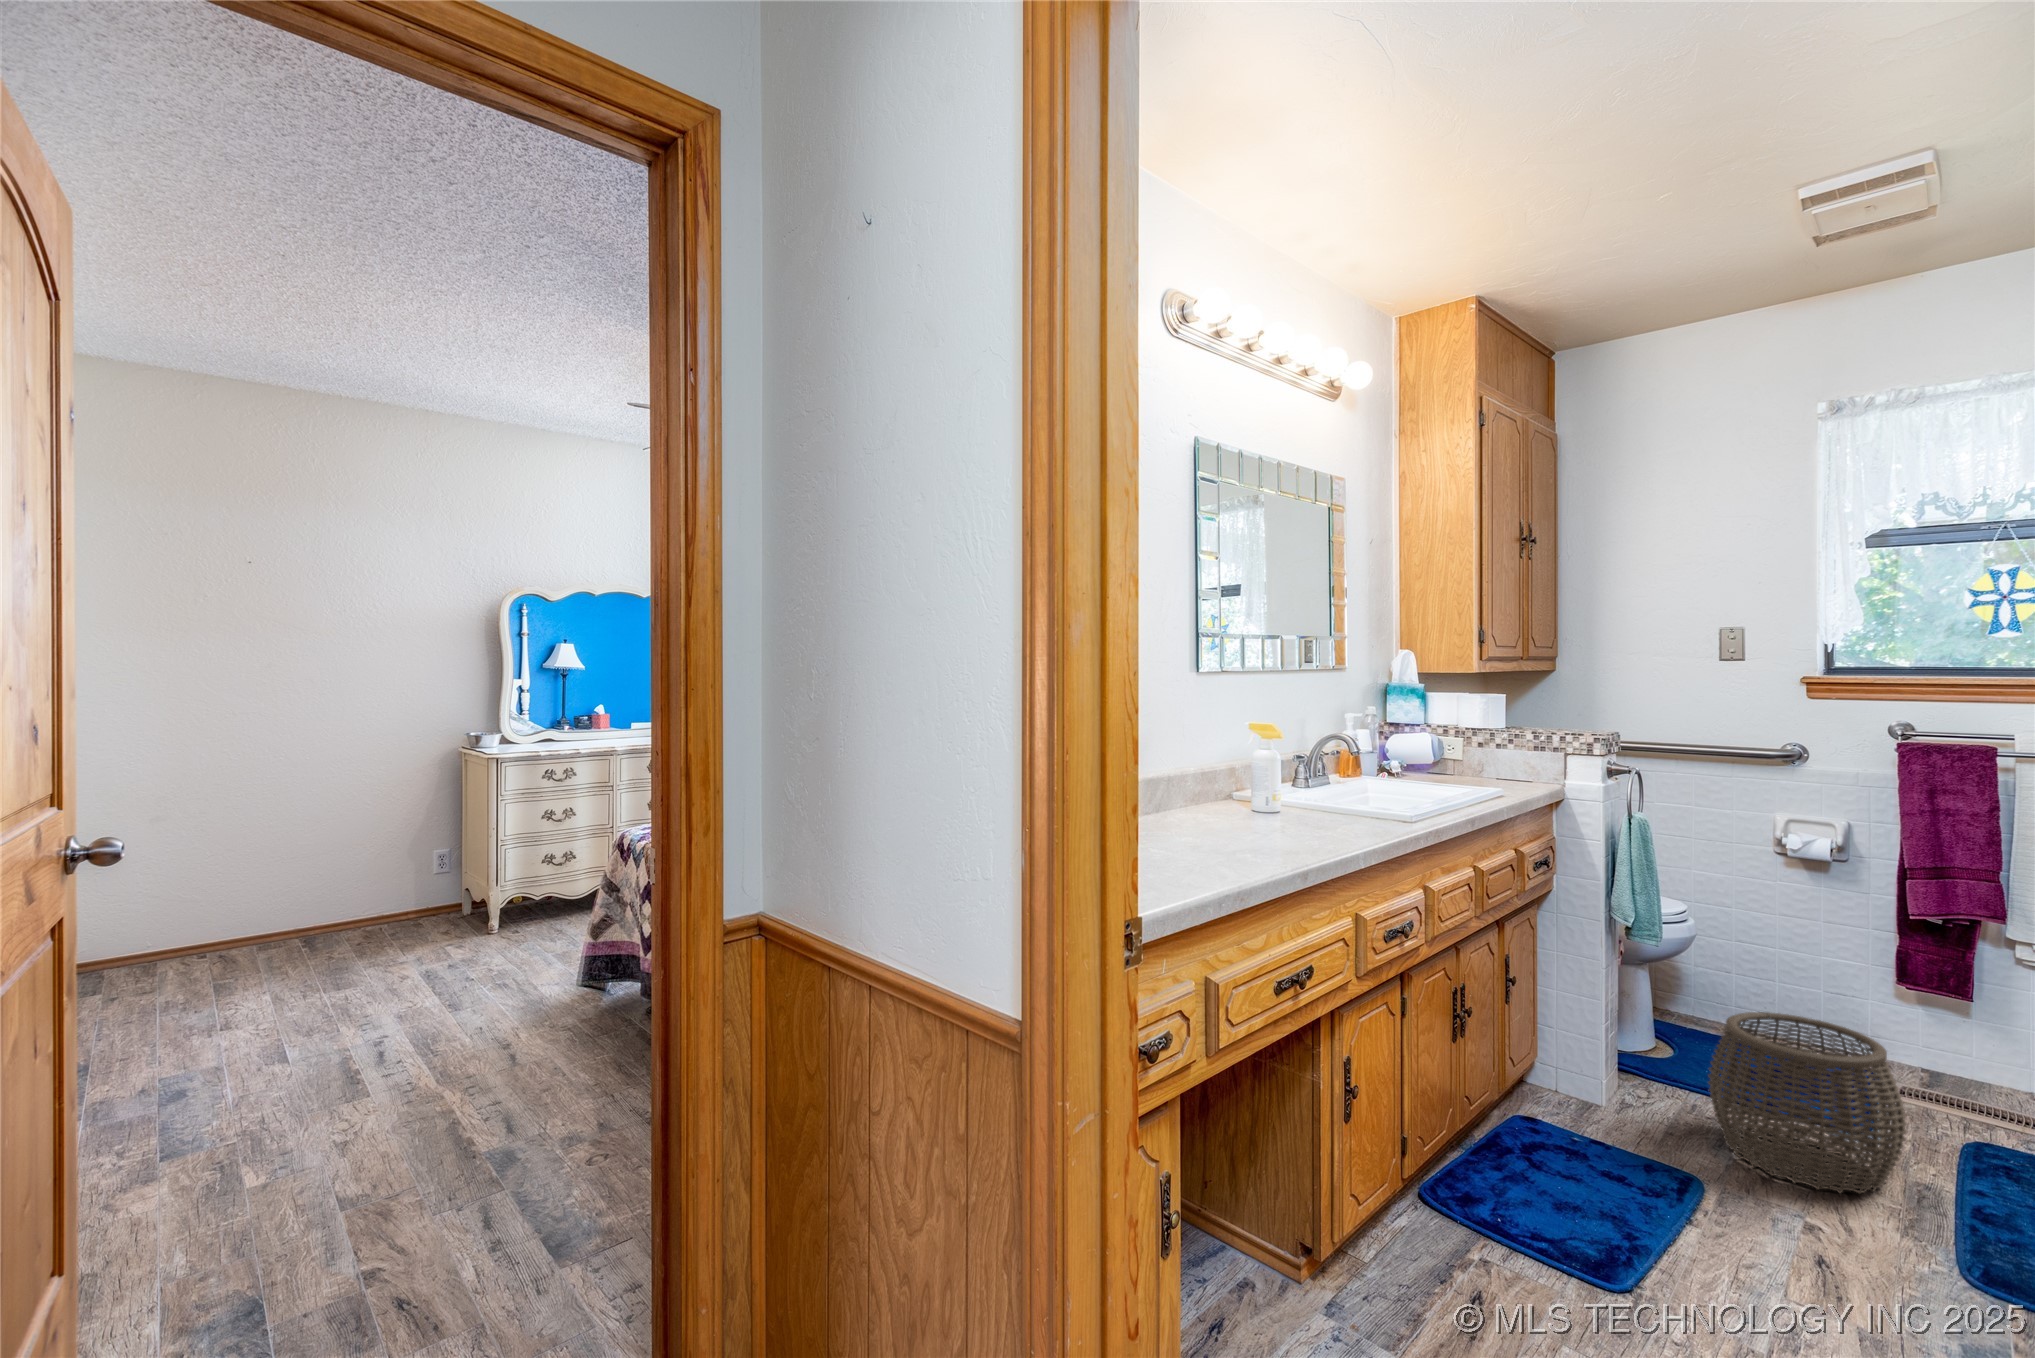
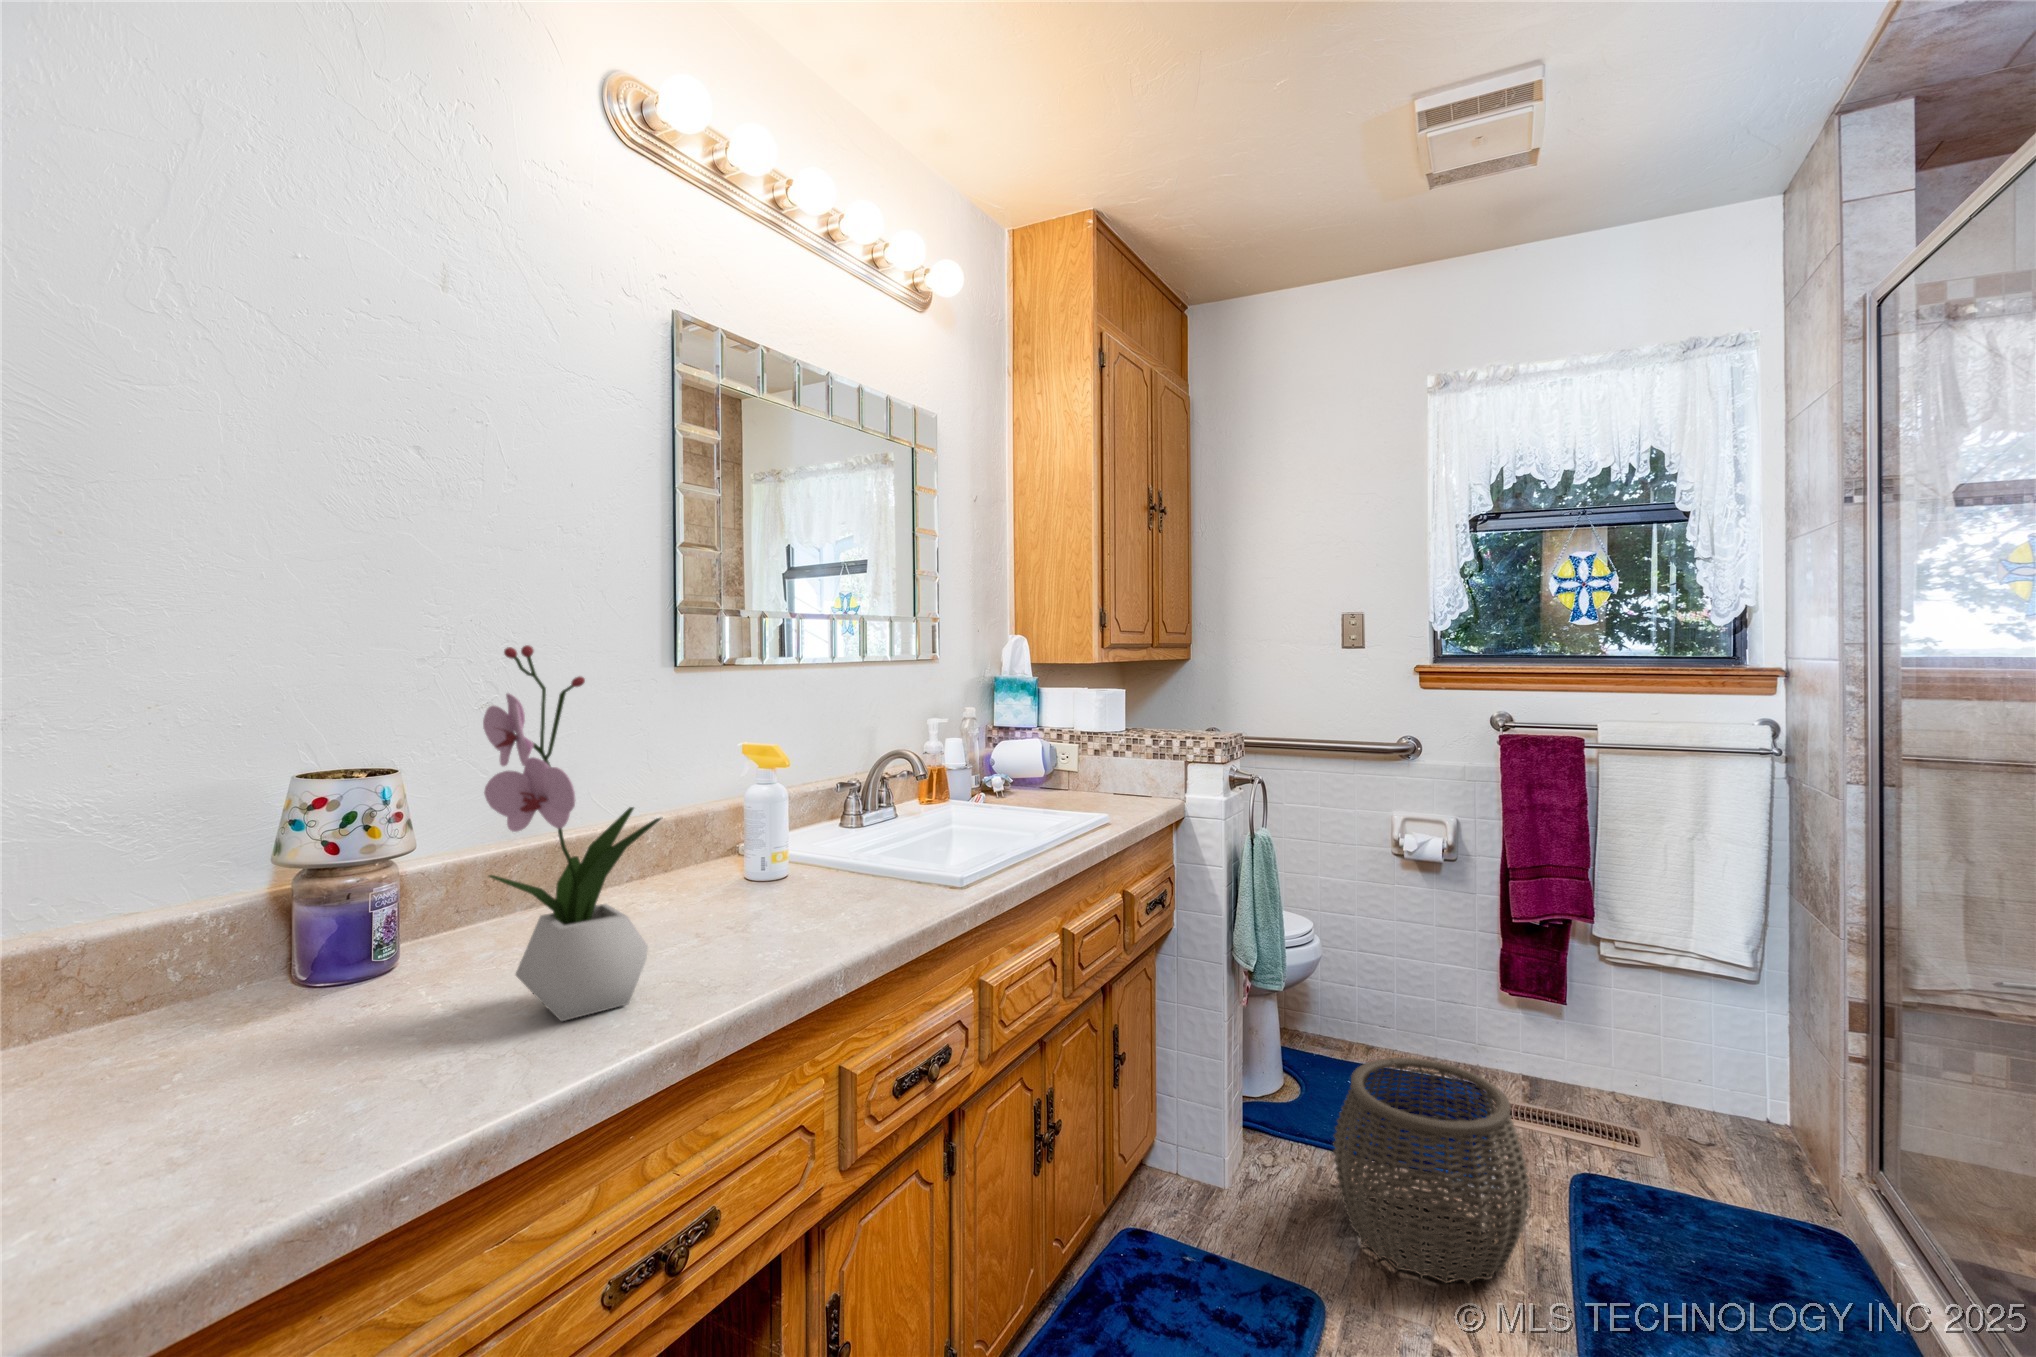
flower arrangement: none [1181,660,1273,860] -> present [483,645,661,1021]

